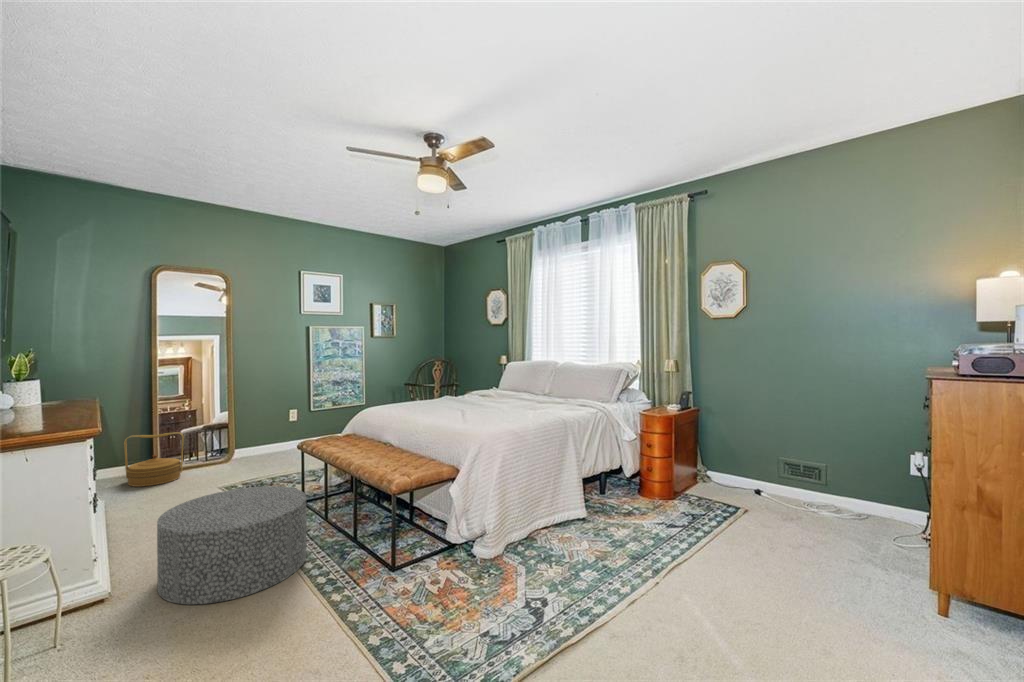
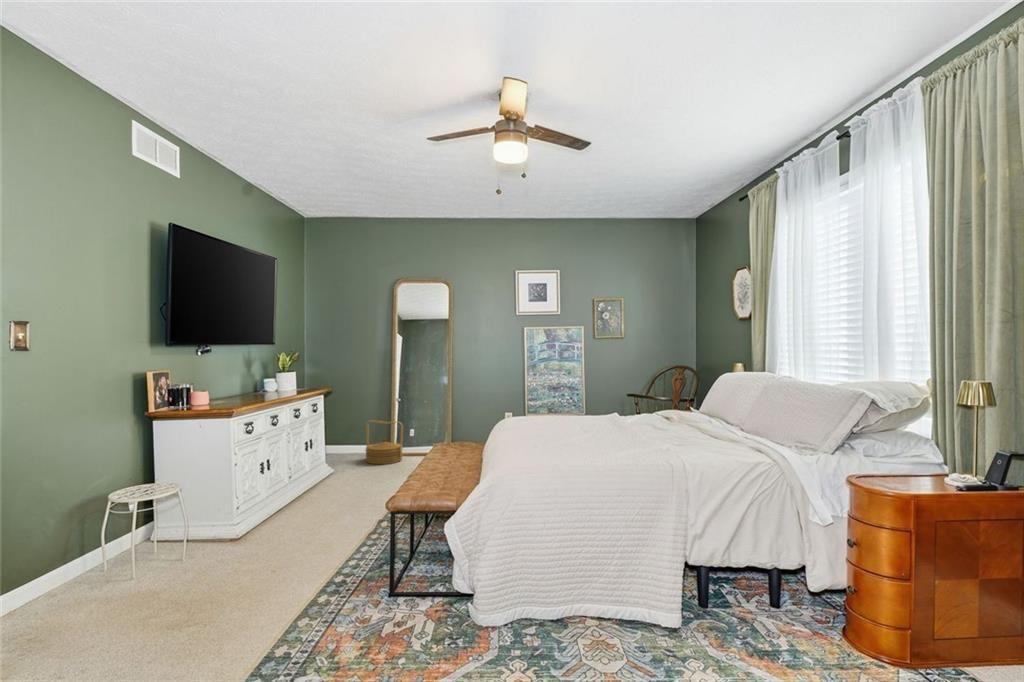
ottoman: present [157,486,307,604] -> none [248,475,371,570]

